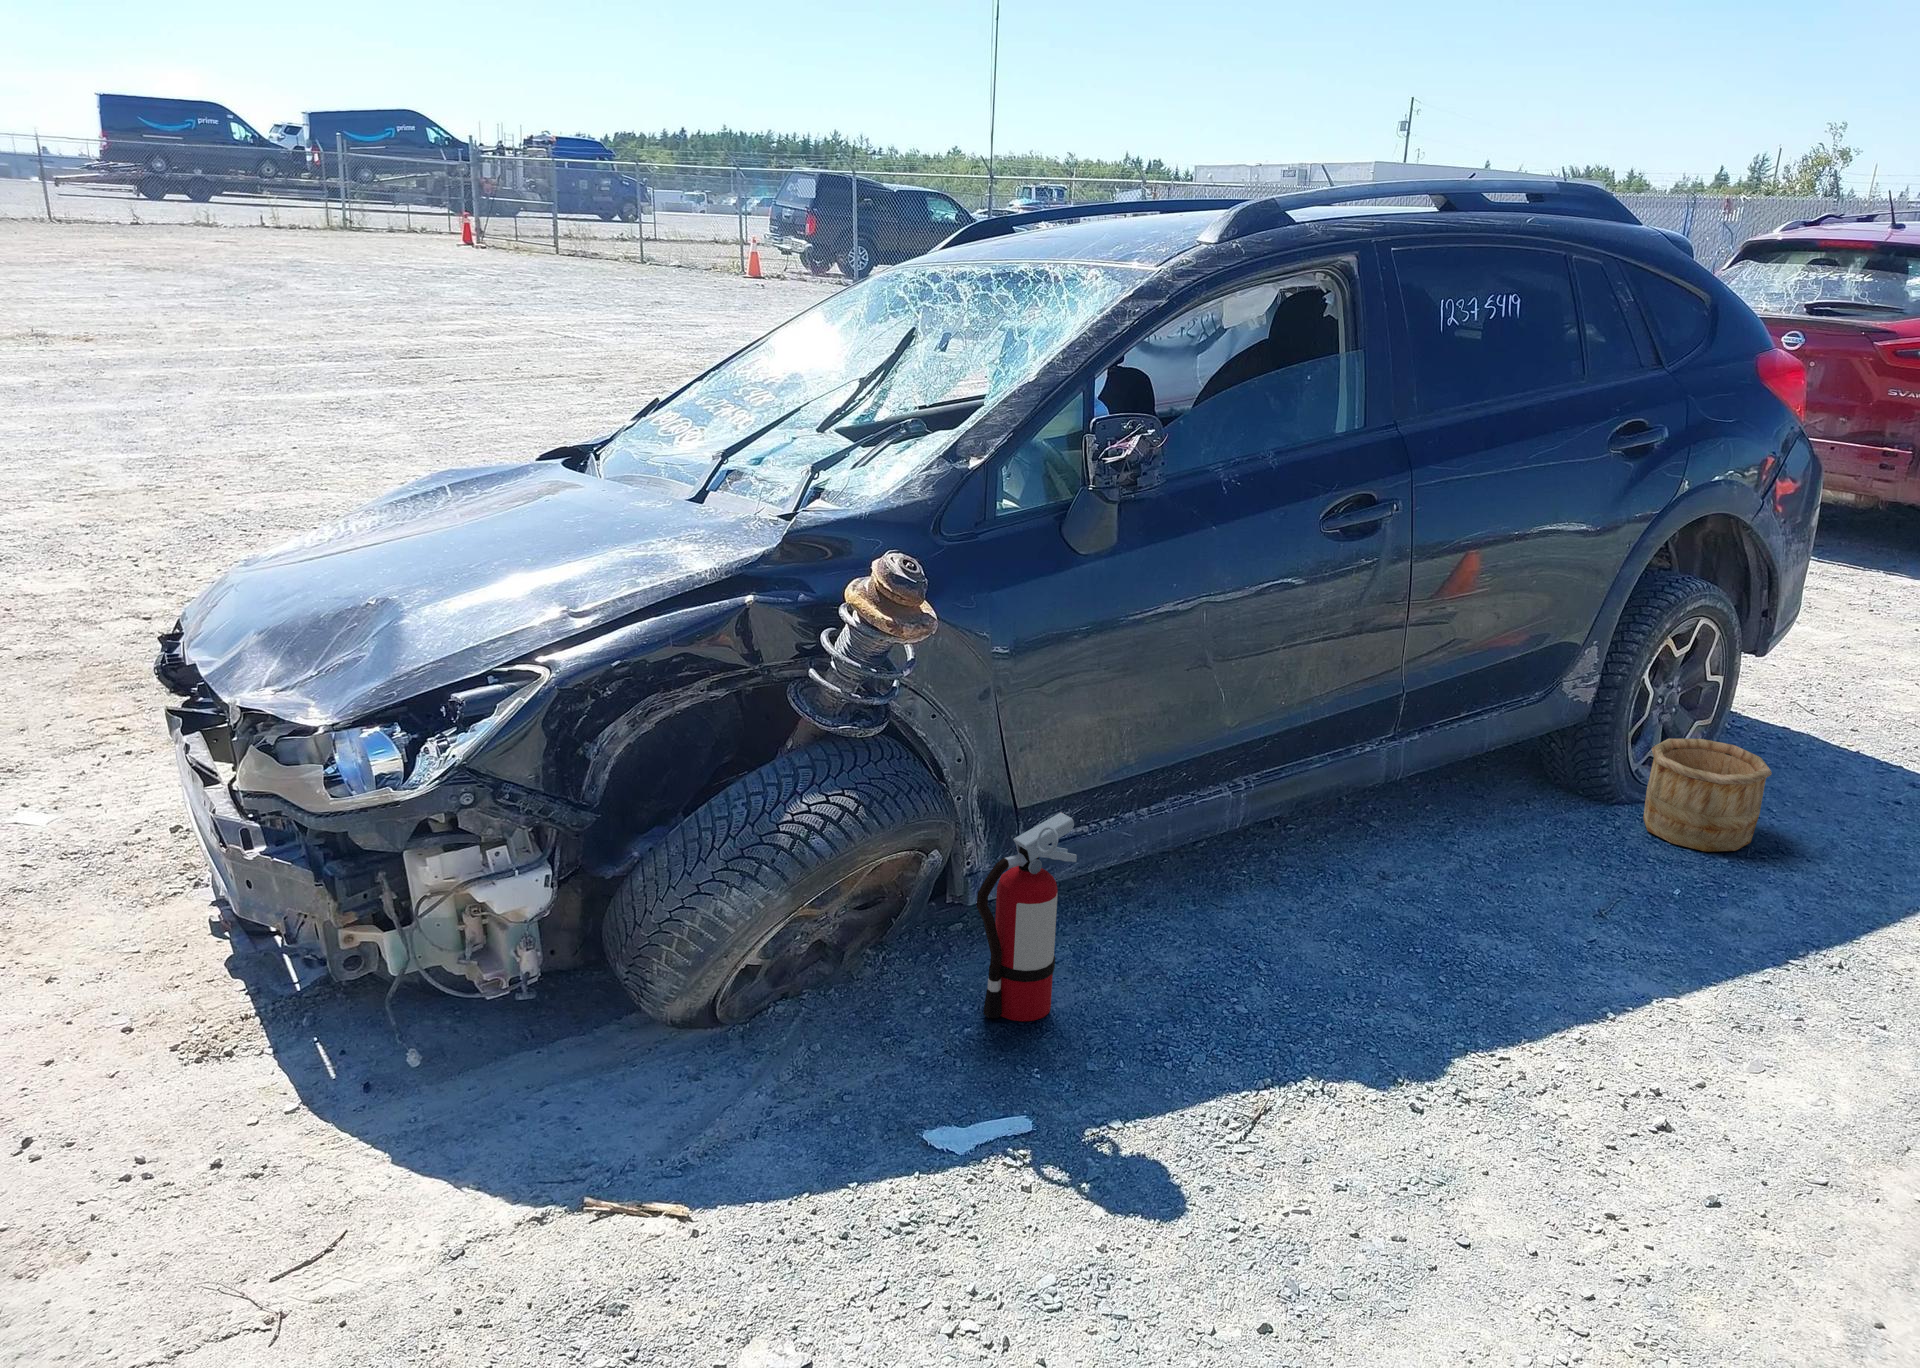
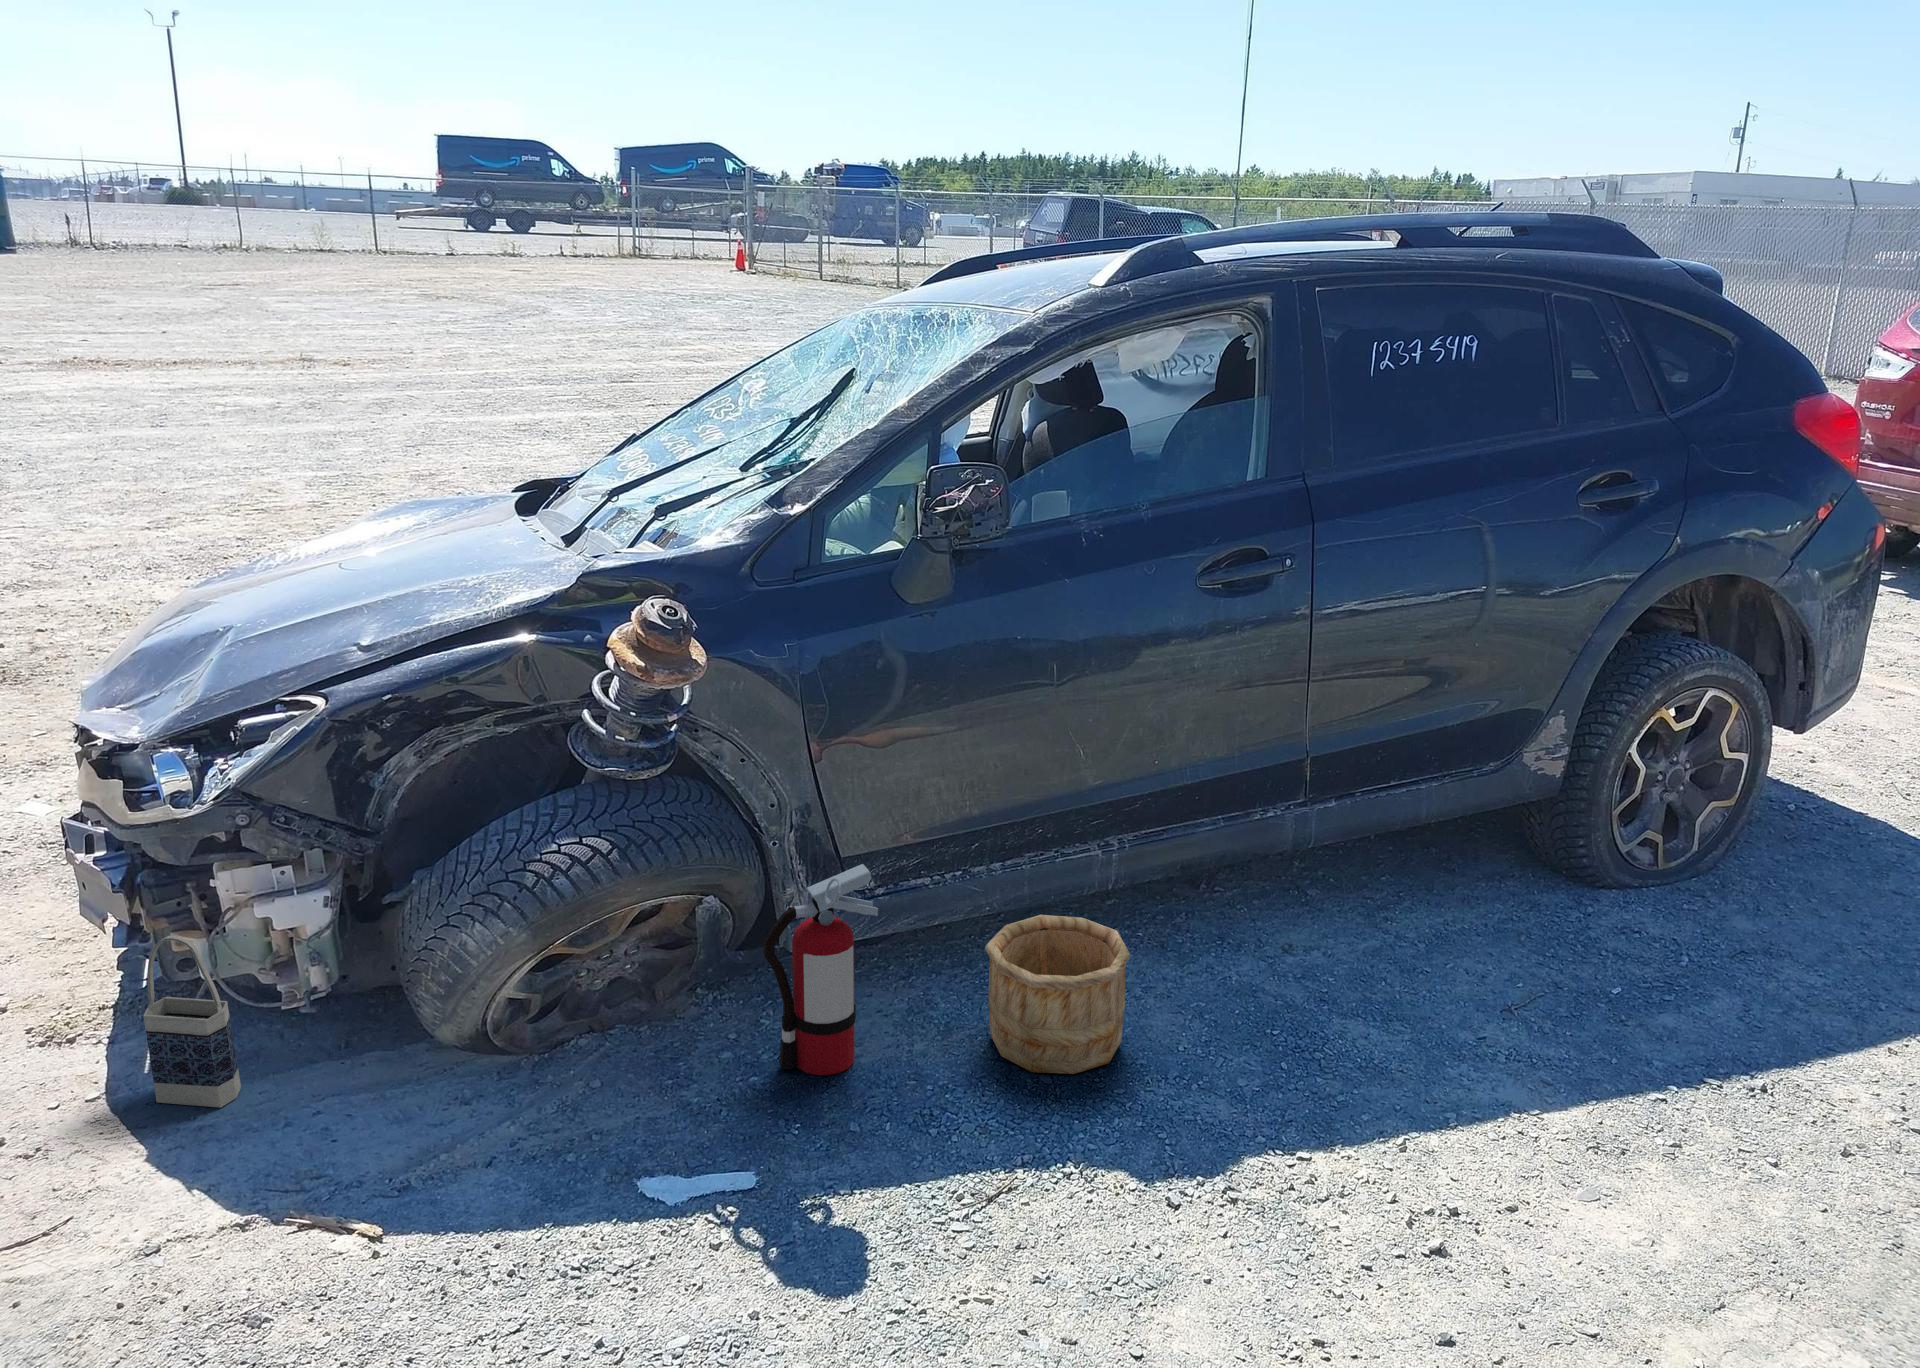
wooden bucket: present [1643,739,1772,852] -> present [985,915,1131,1074]
bag: none [357,930,452,1108] -> present [144,936,241,1108]

